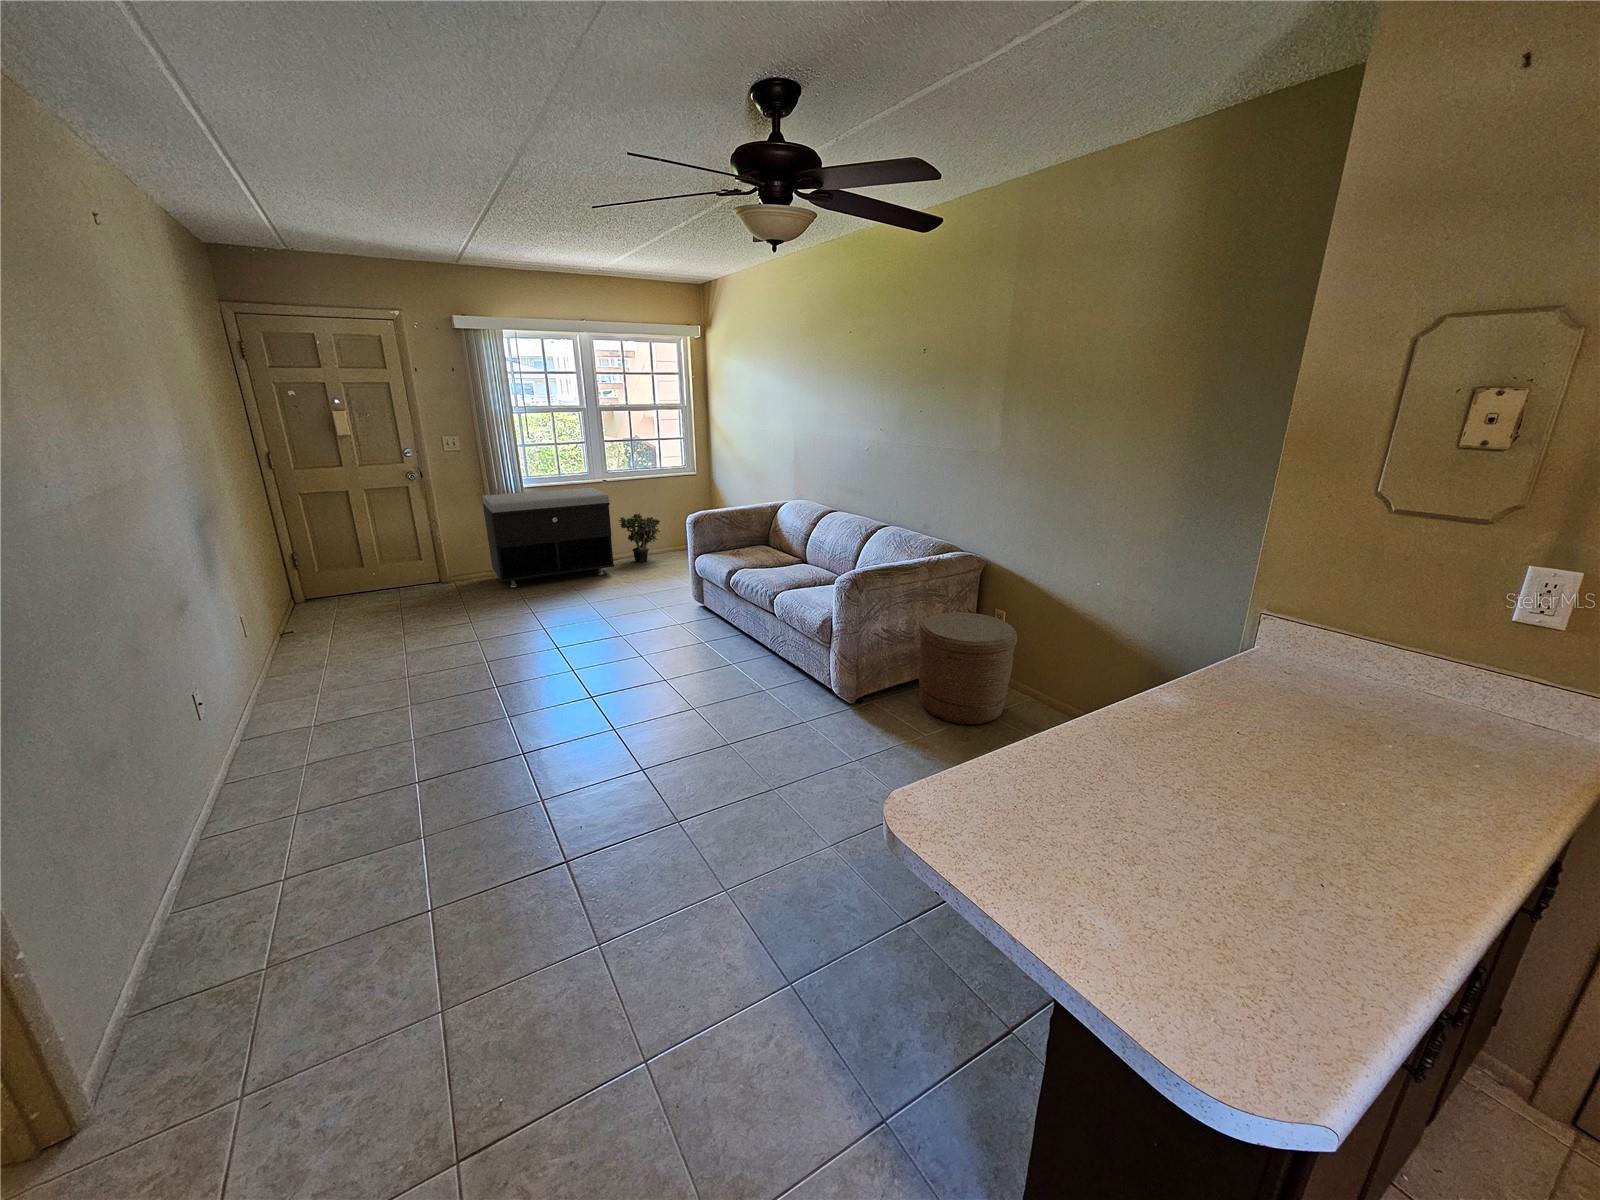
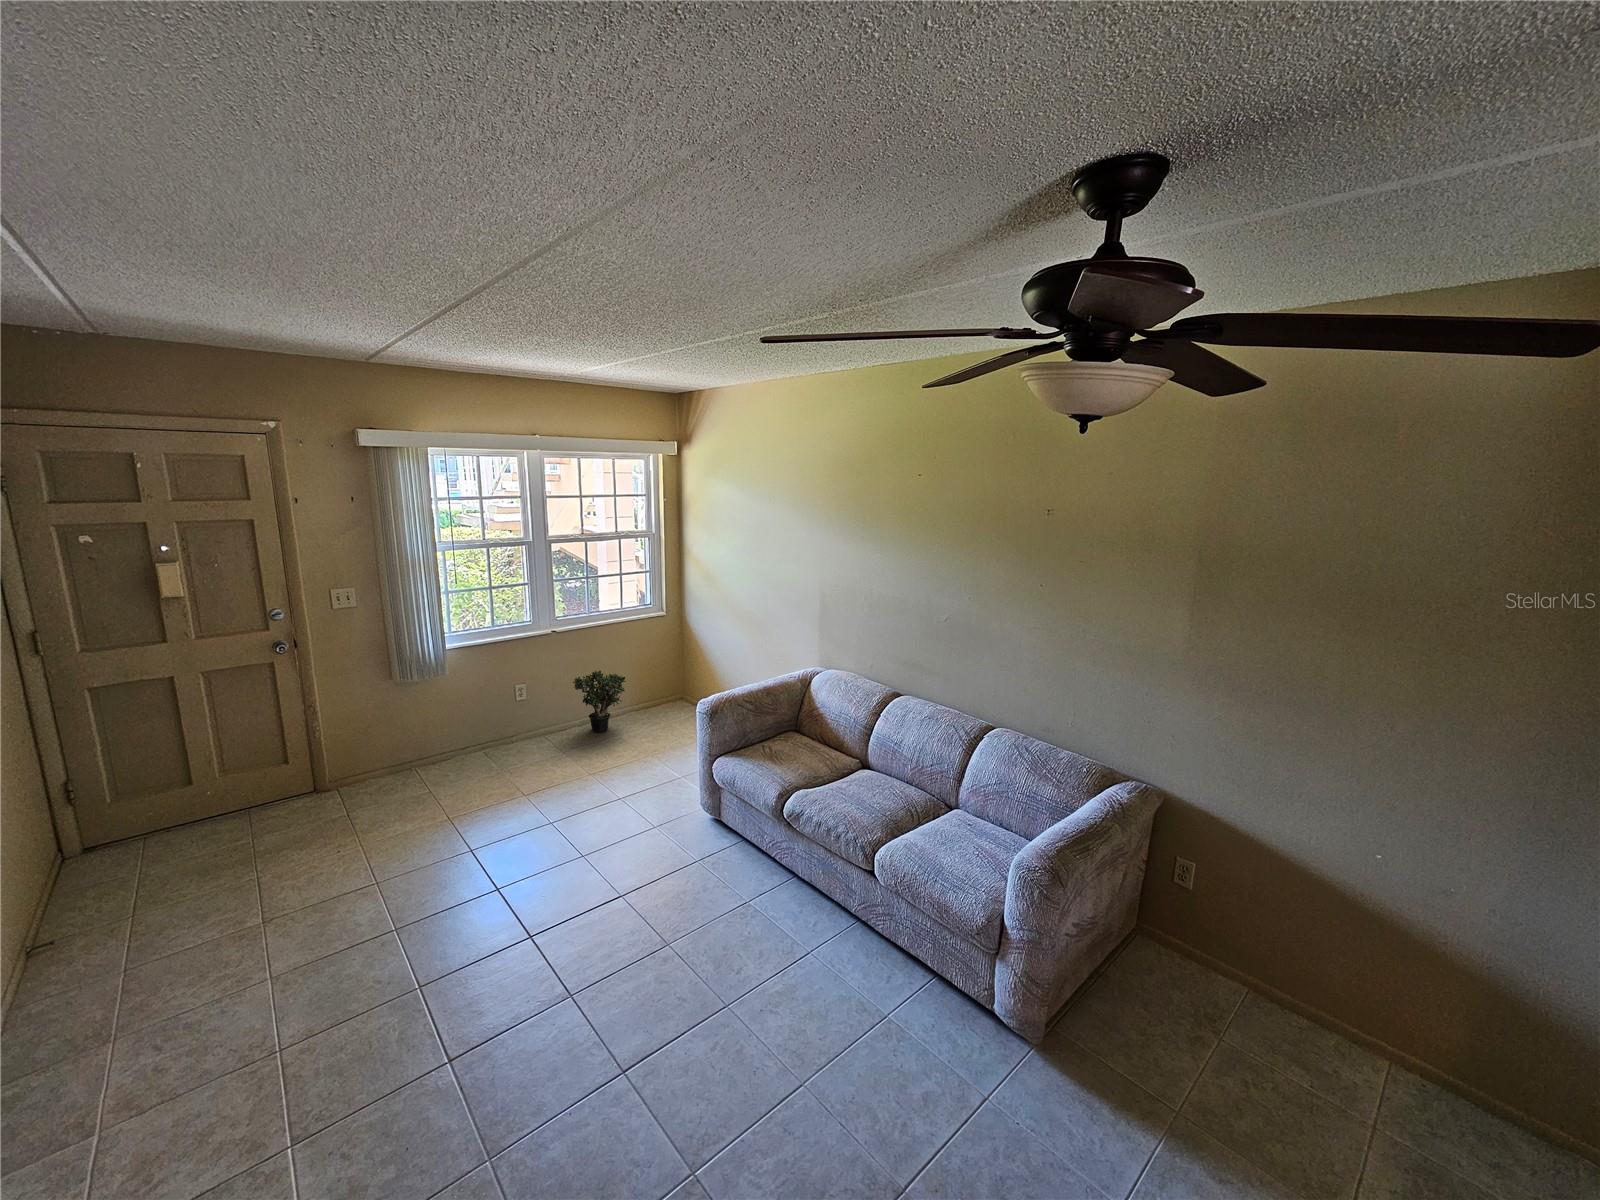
storage bench: present [482,488,614,587] -> none [386,641,573,796]
woven basket: present [919,612,1017,725] -> none [1117,880,1282,1079]

